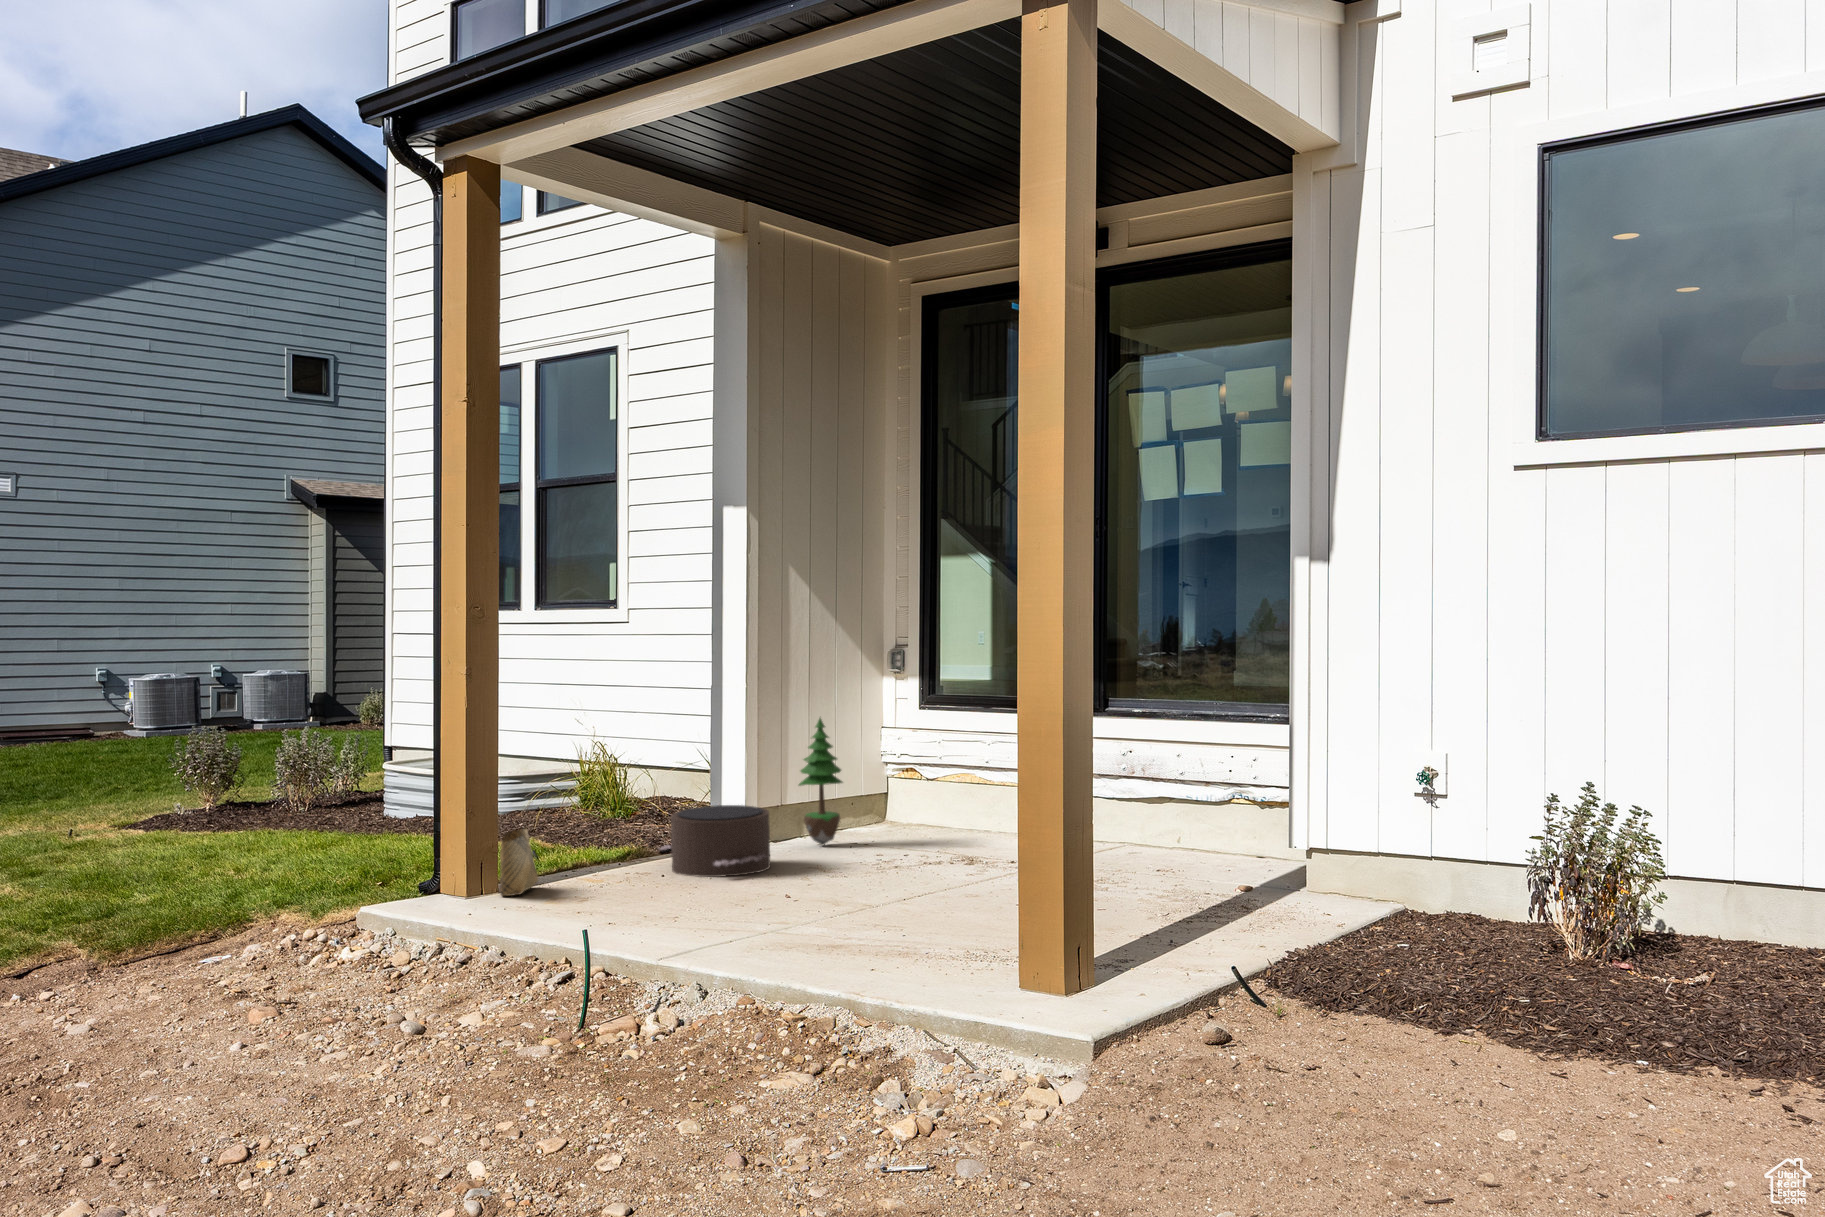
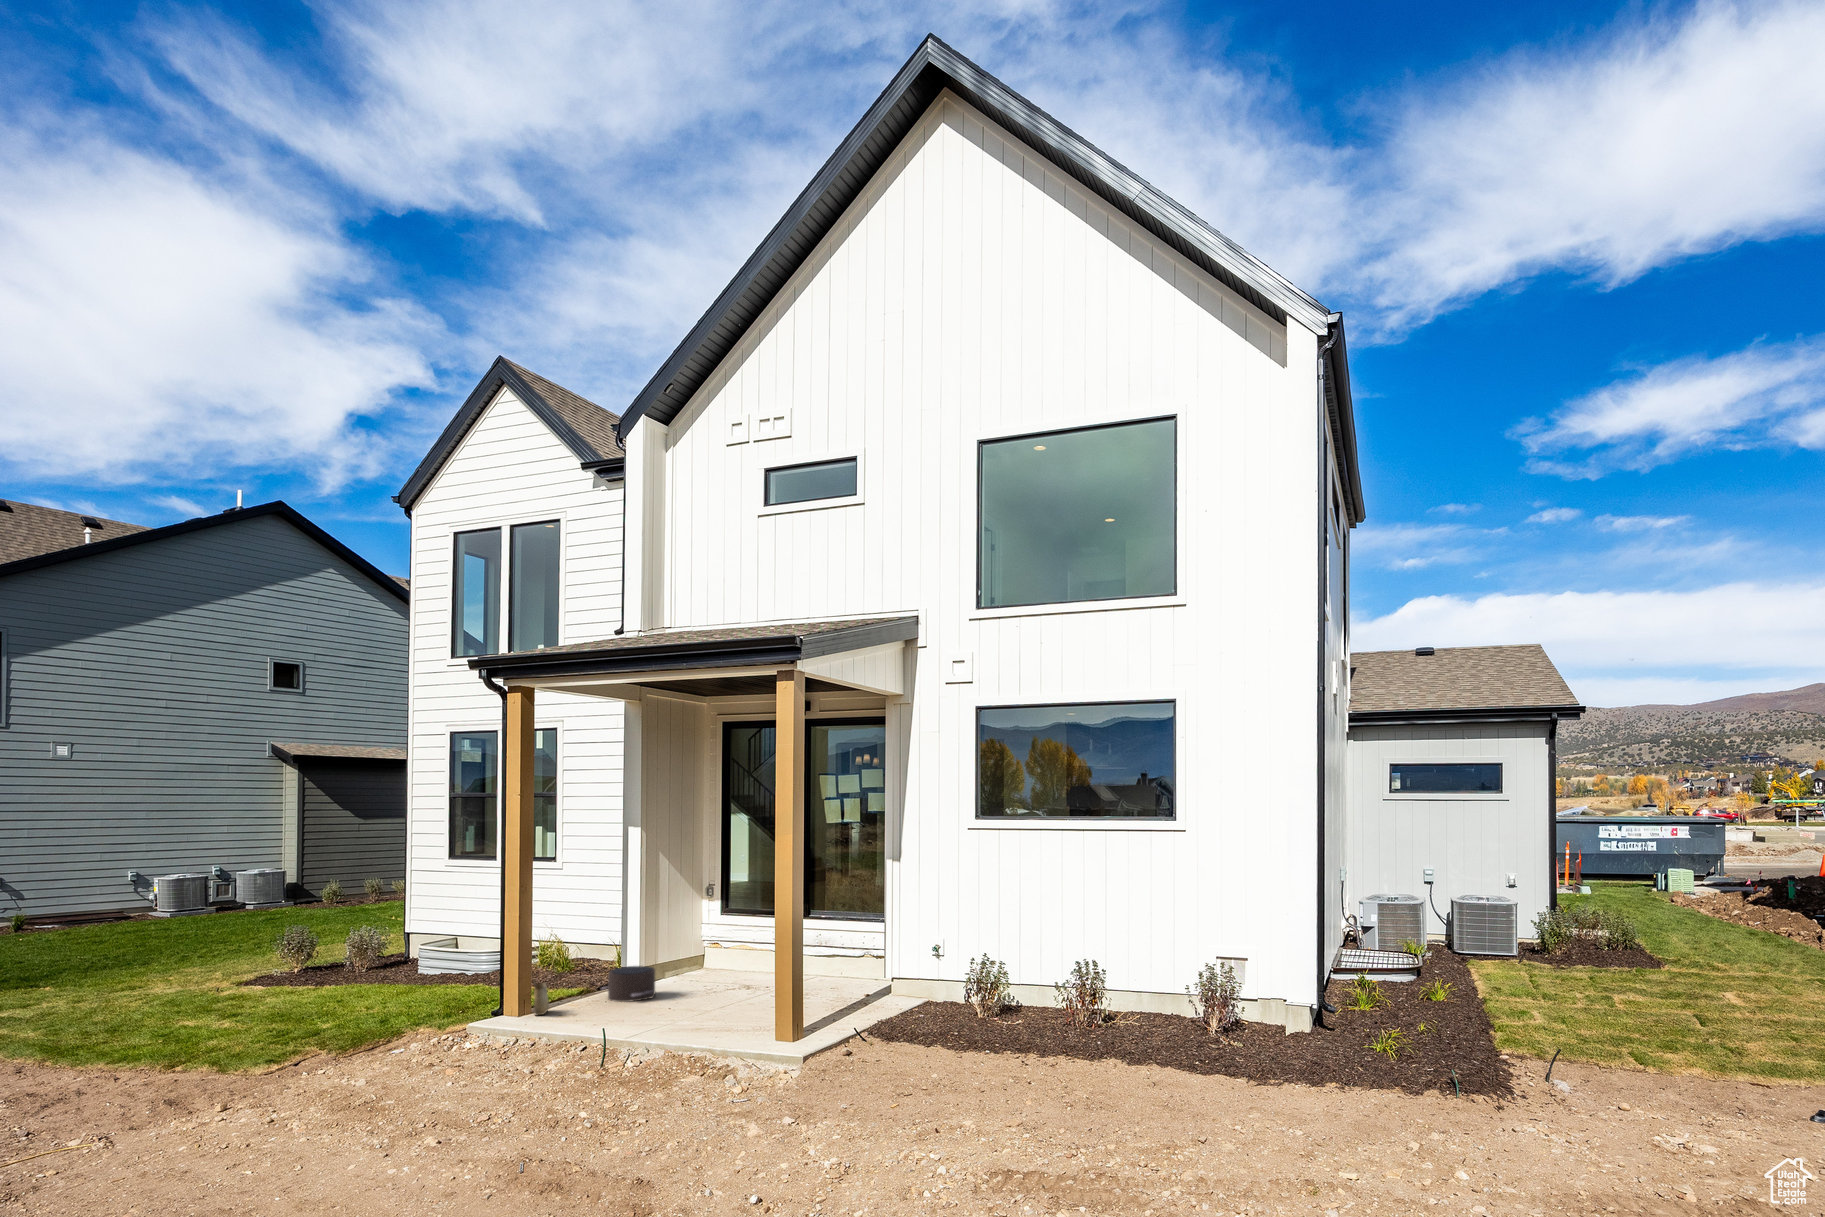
potted tree: present [799,718,842,845] -> none [664,919,687,983]

